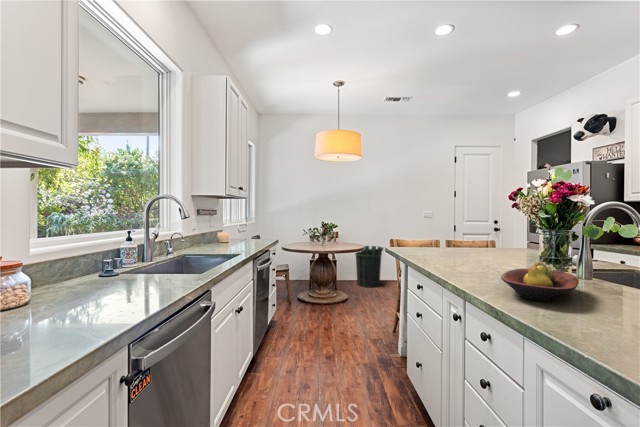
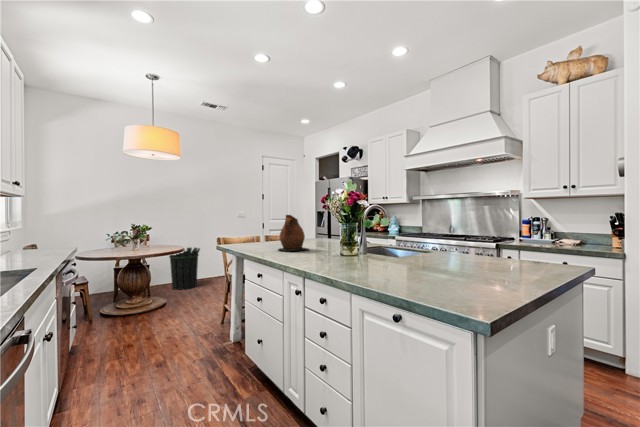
ceramic pitcher: none [449,215,496,263] -> present [278,215,308,251]
fruit bowl: present [501,262,579,301] -> none [324,245,366,270]

